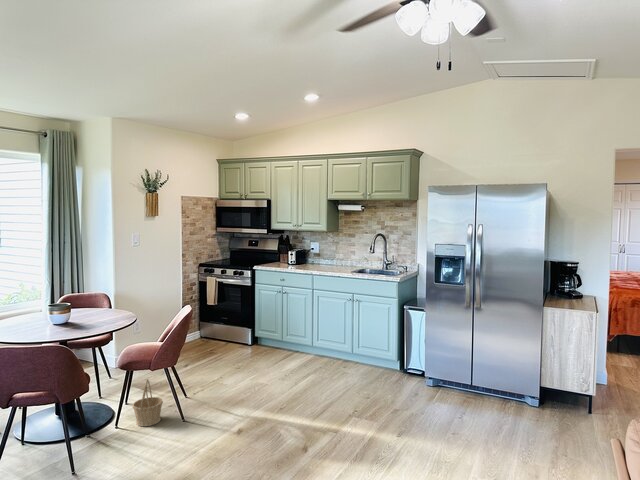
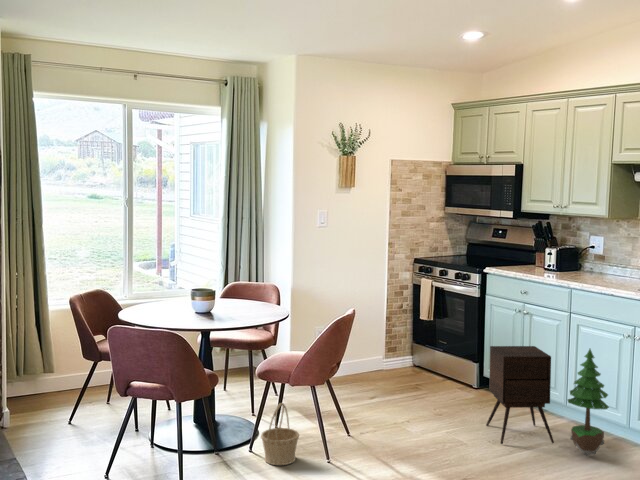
potted tree: none [322,309,345,373] -> present [568,349,609,456]
side table: none [271,313,314,377] -> present [486,346,554,444]

